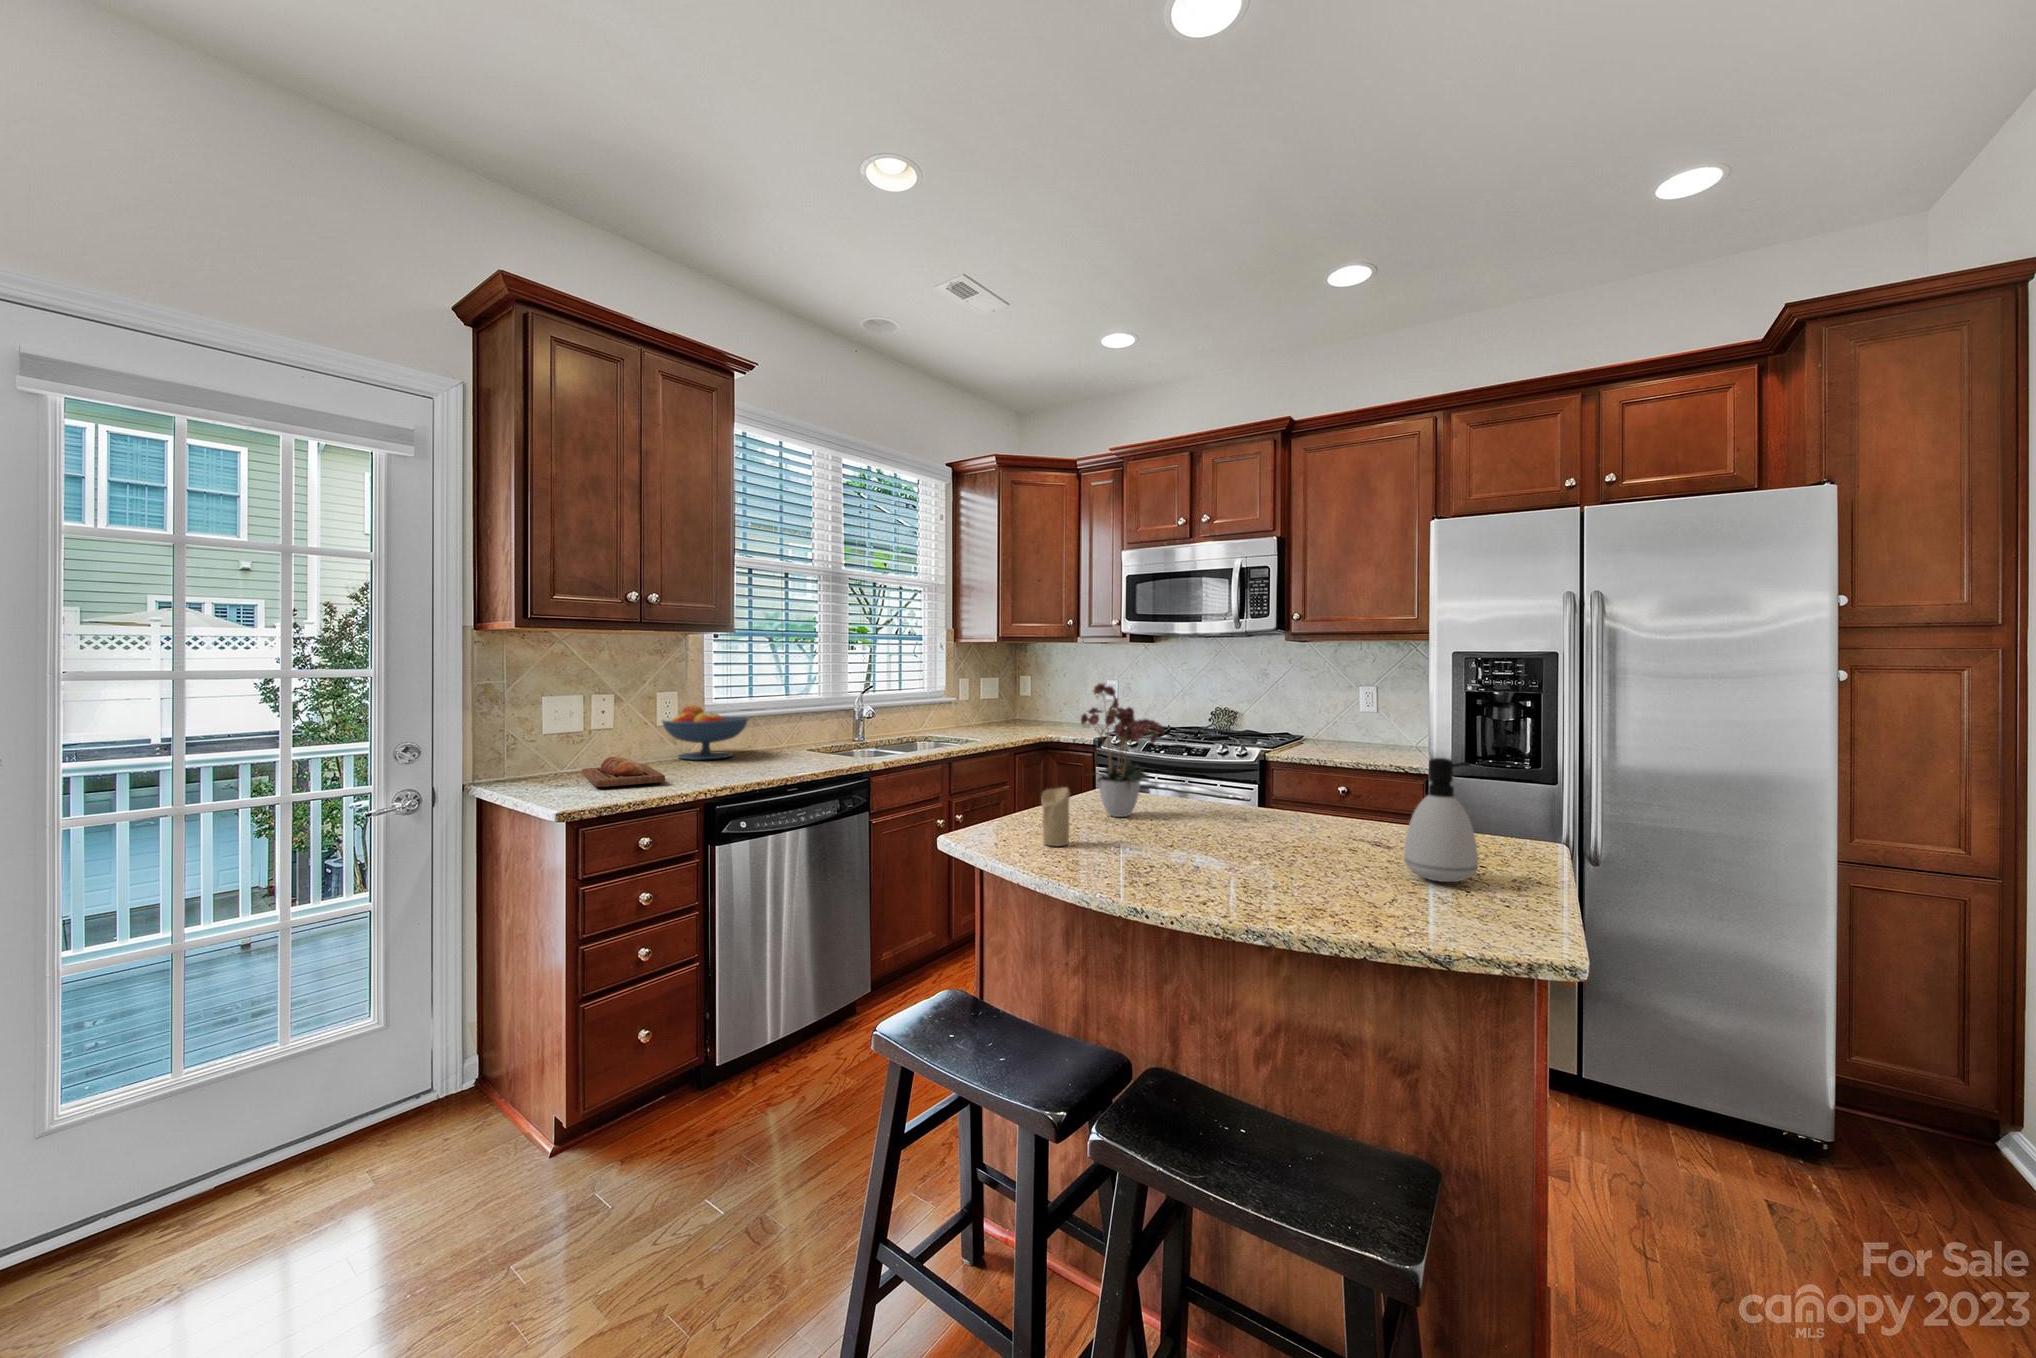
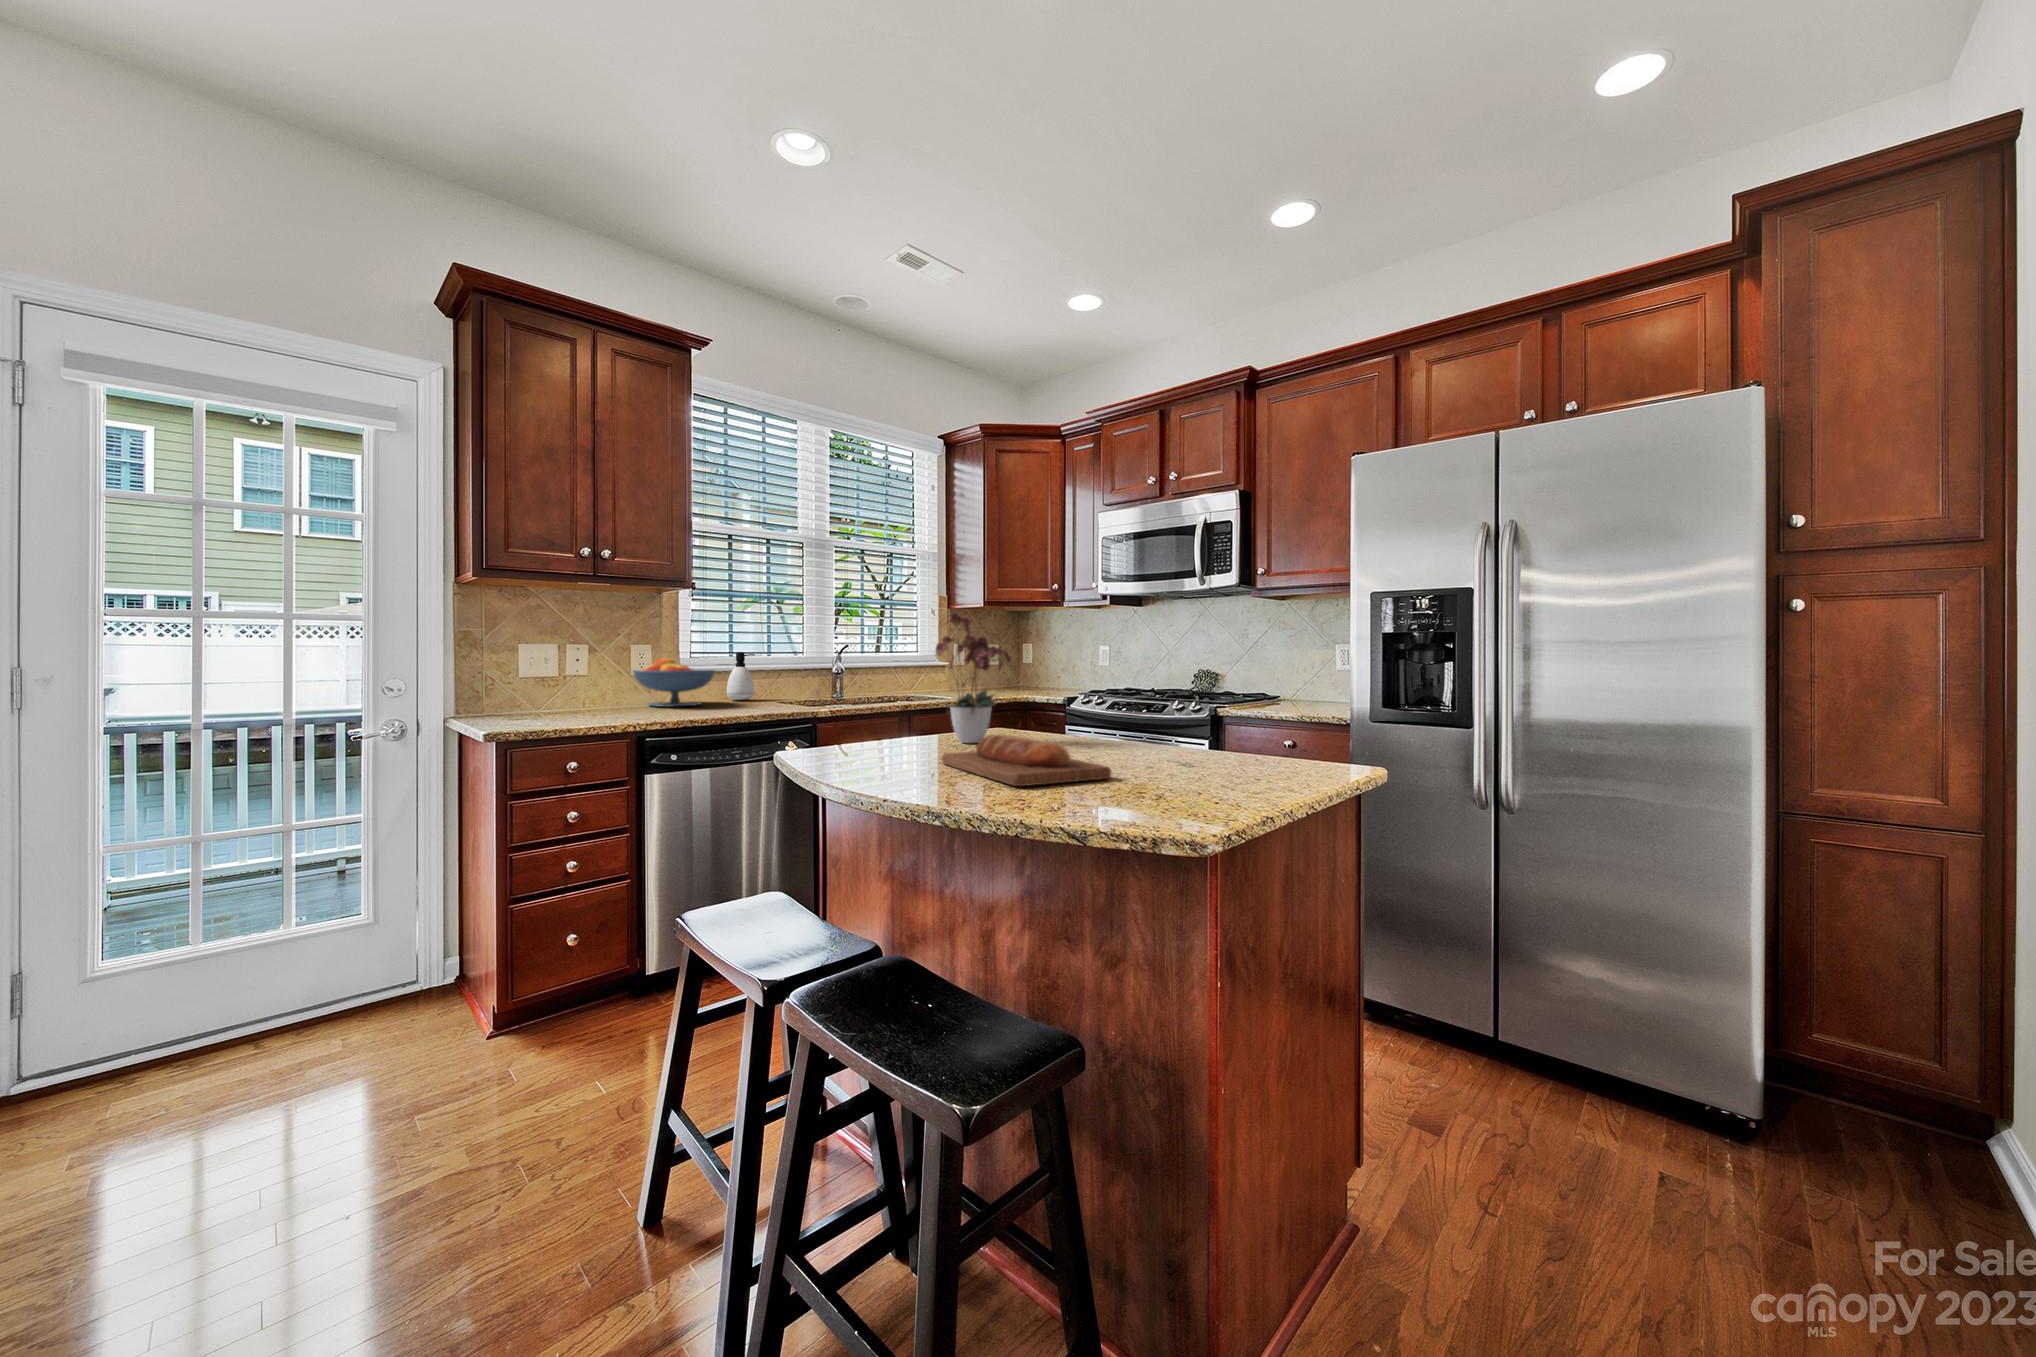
bread loaf: present [581,756,665,787] -> present [942,735,1111,786]
soap dispenser: present [1404,758,1478,882] -> present [727,652,755,700]
candle: present [1041,787,1070,846] -> none [853,703,881,759]

